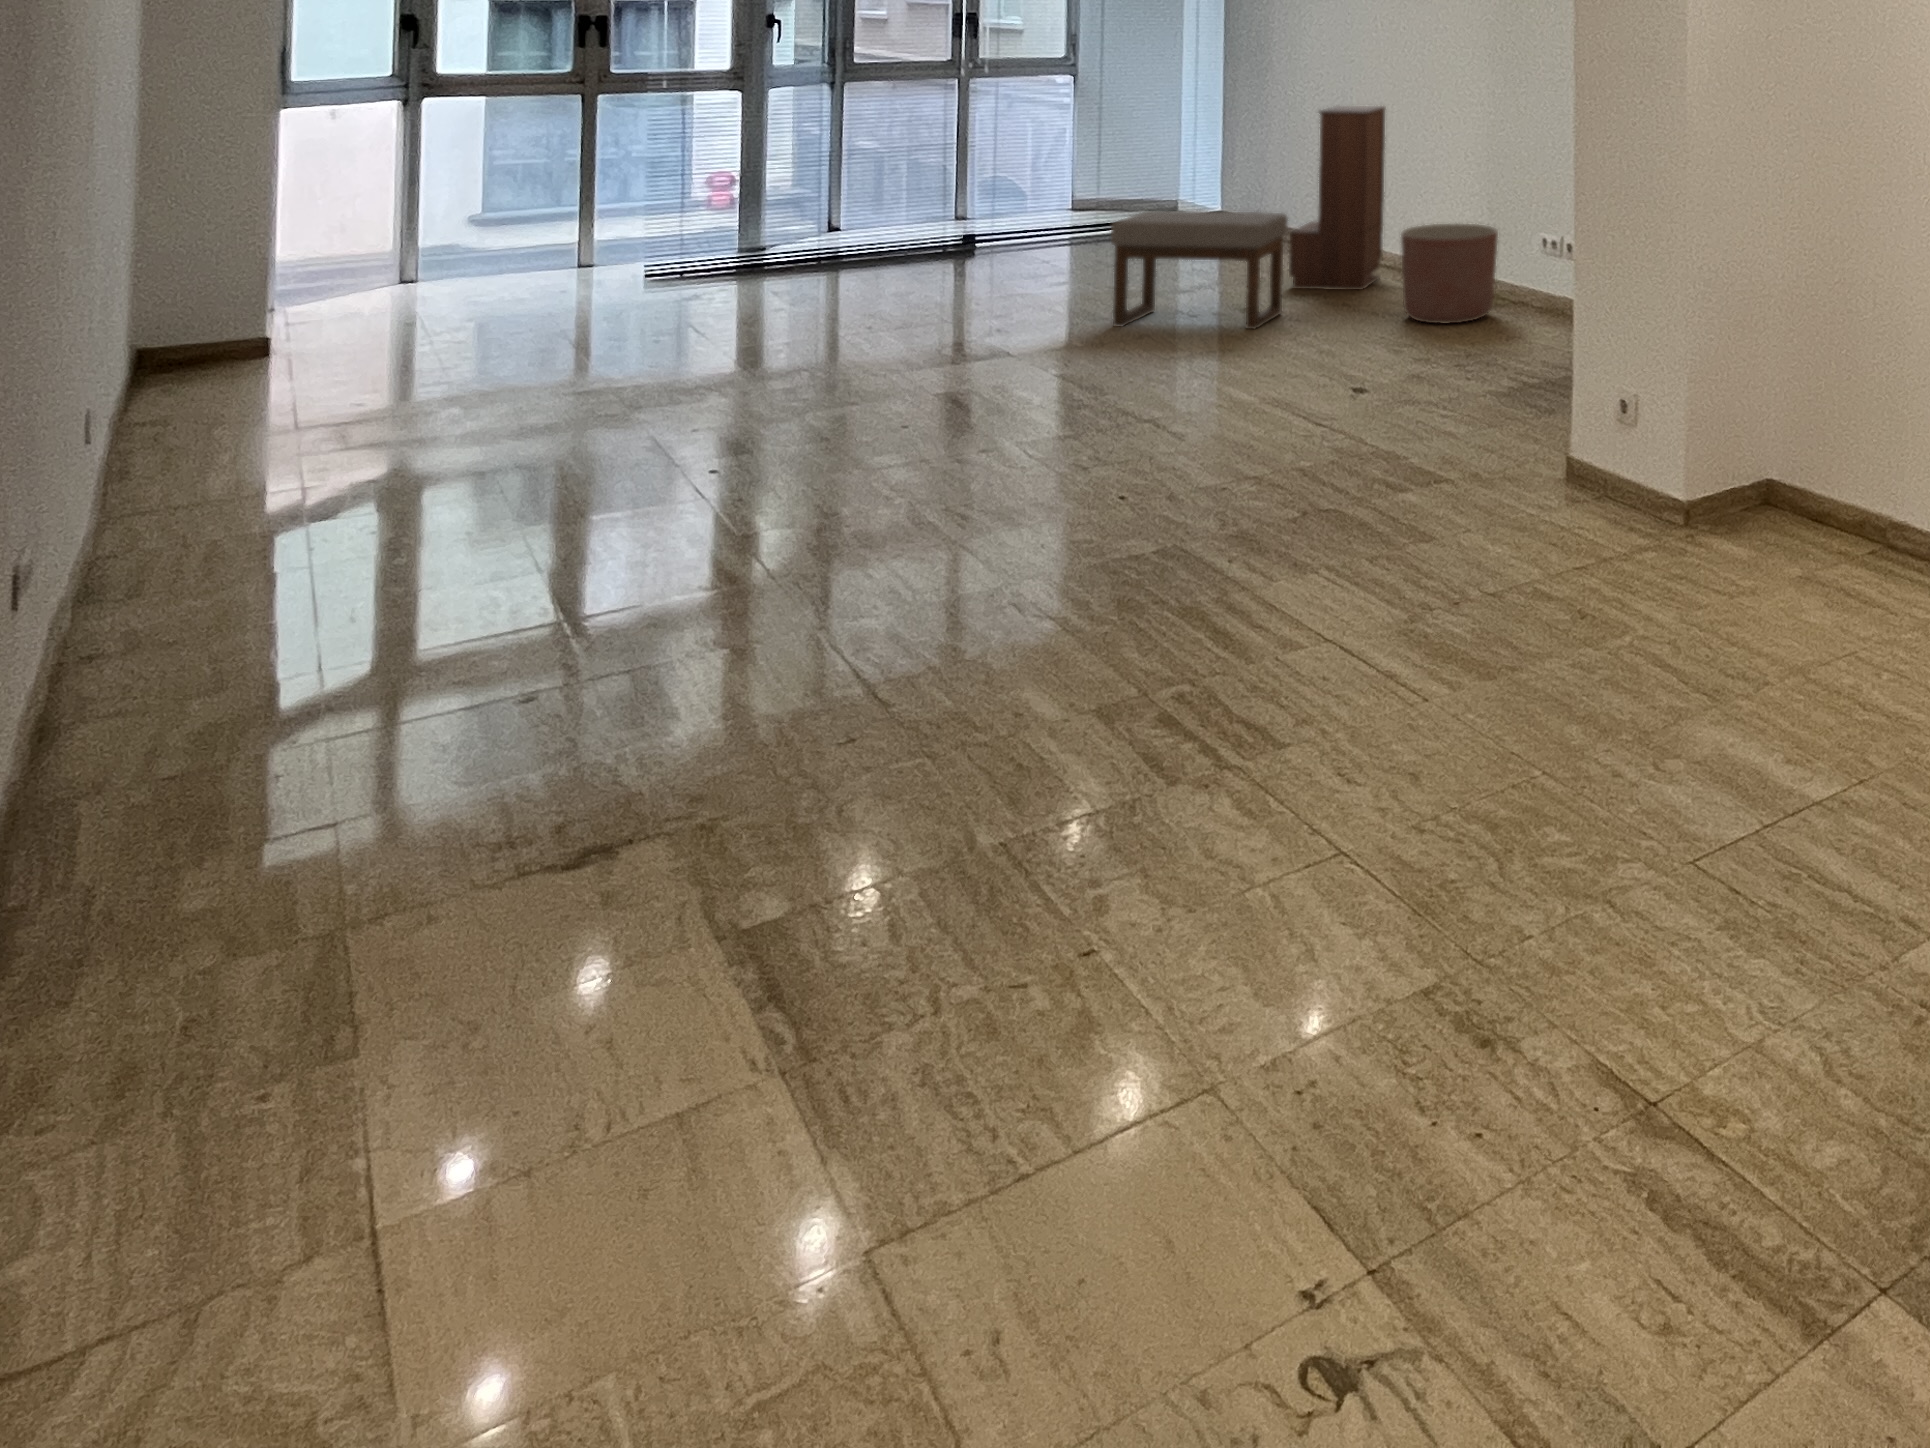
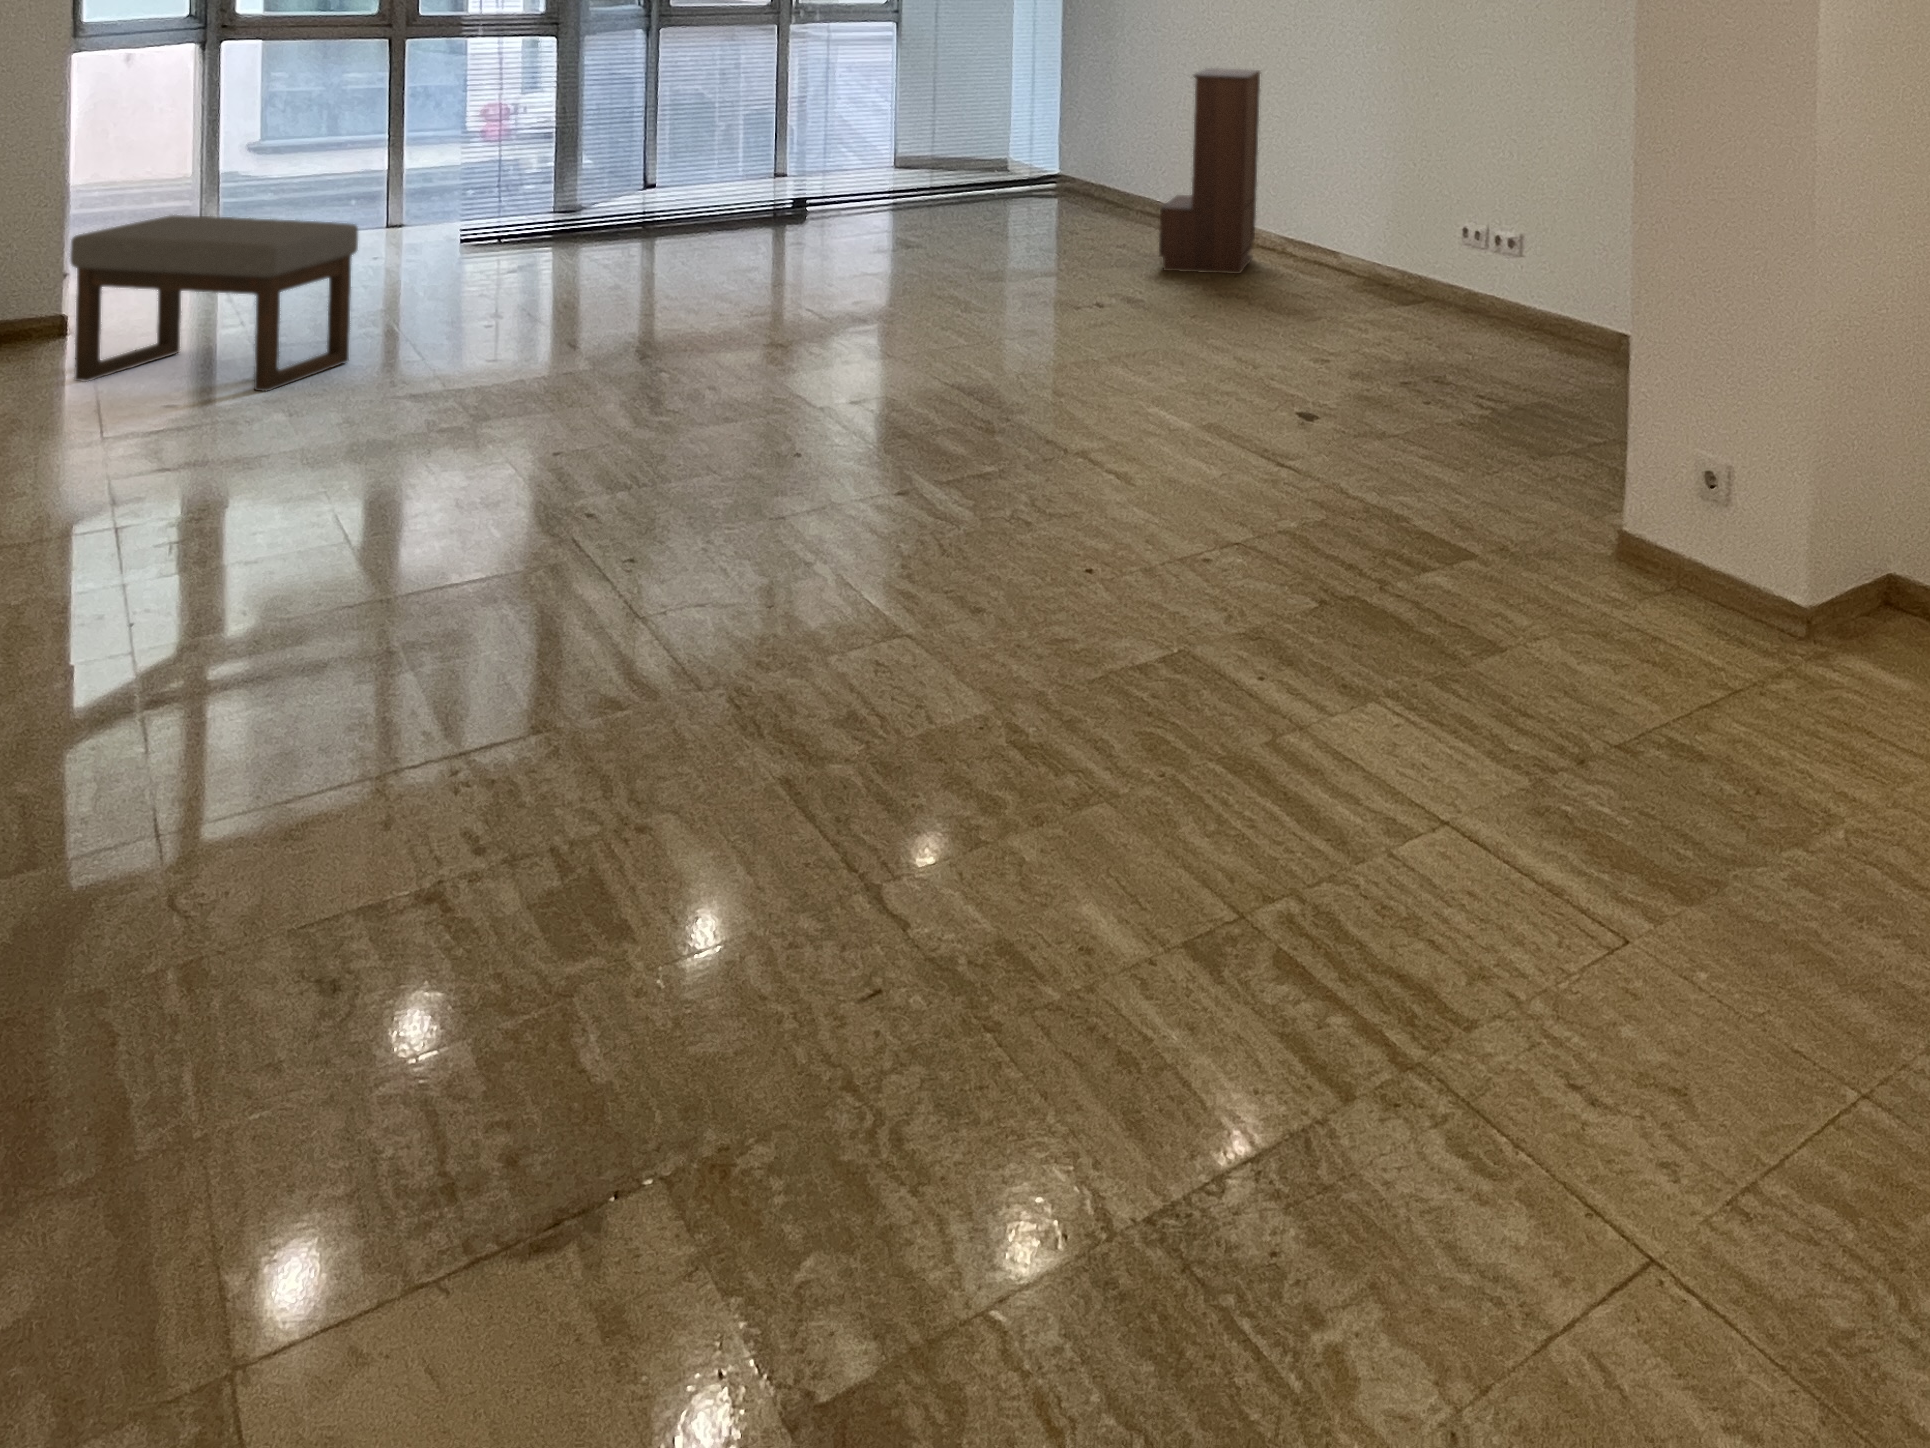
ottoman: present [1111,211,1288,329] -> present [70,215,358,391]
planter: present [1401,223,1498,324] -> none [1302,206,1409,321]

